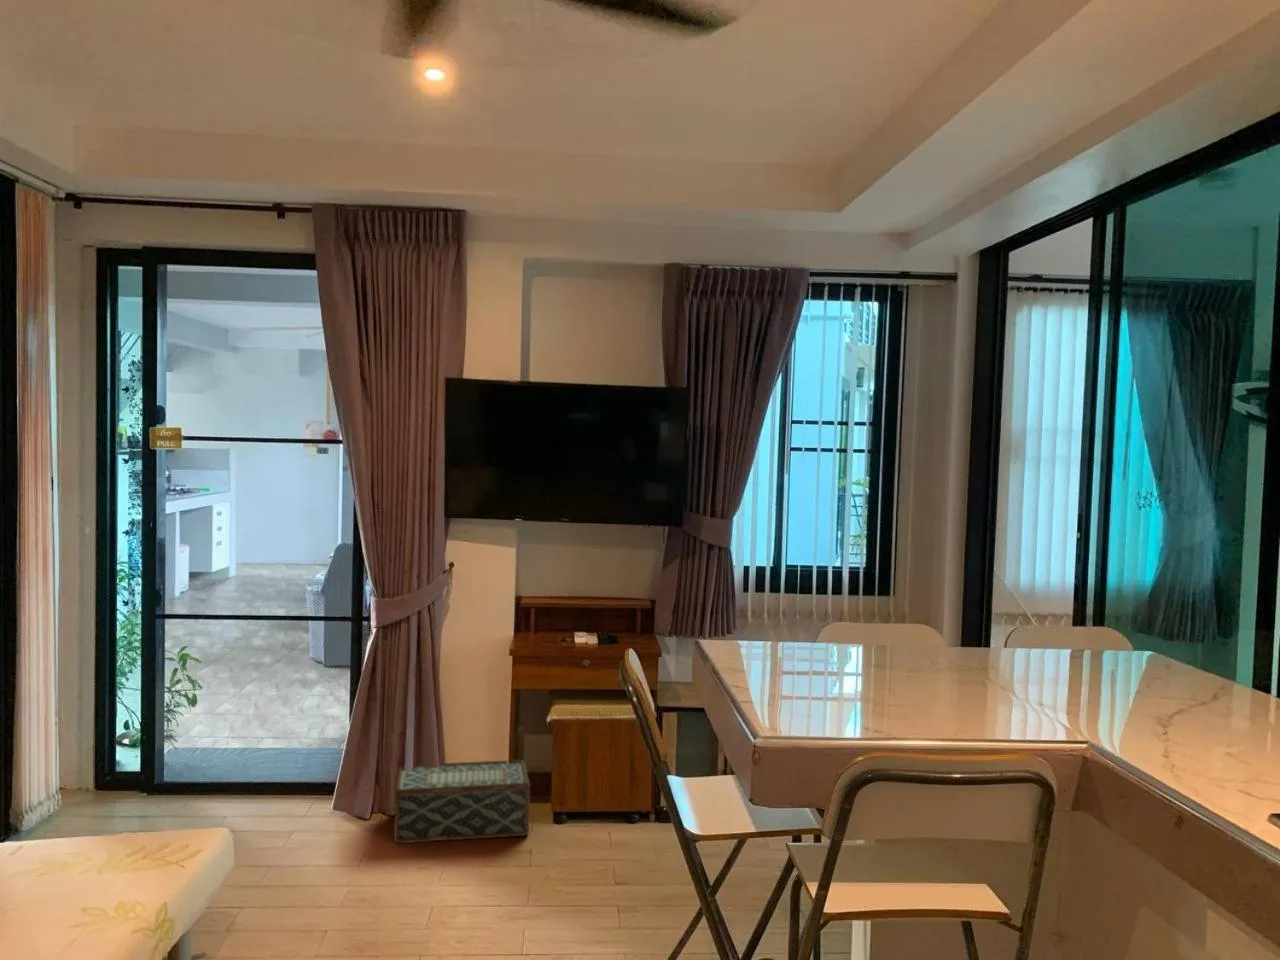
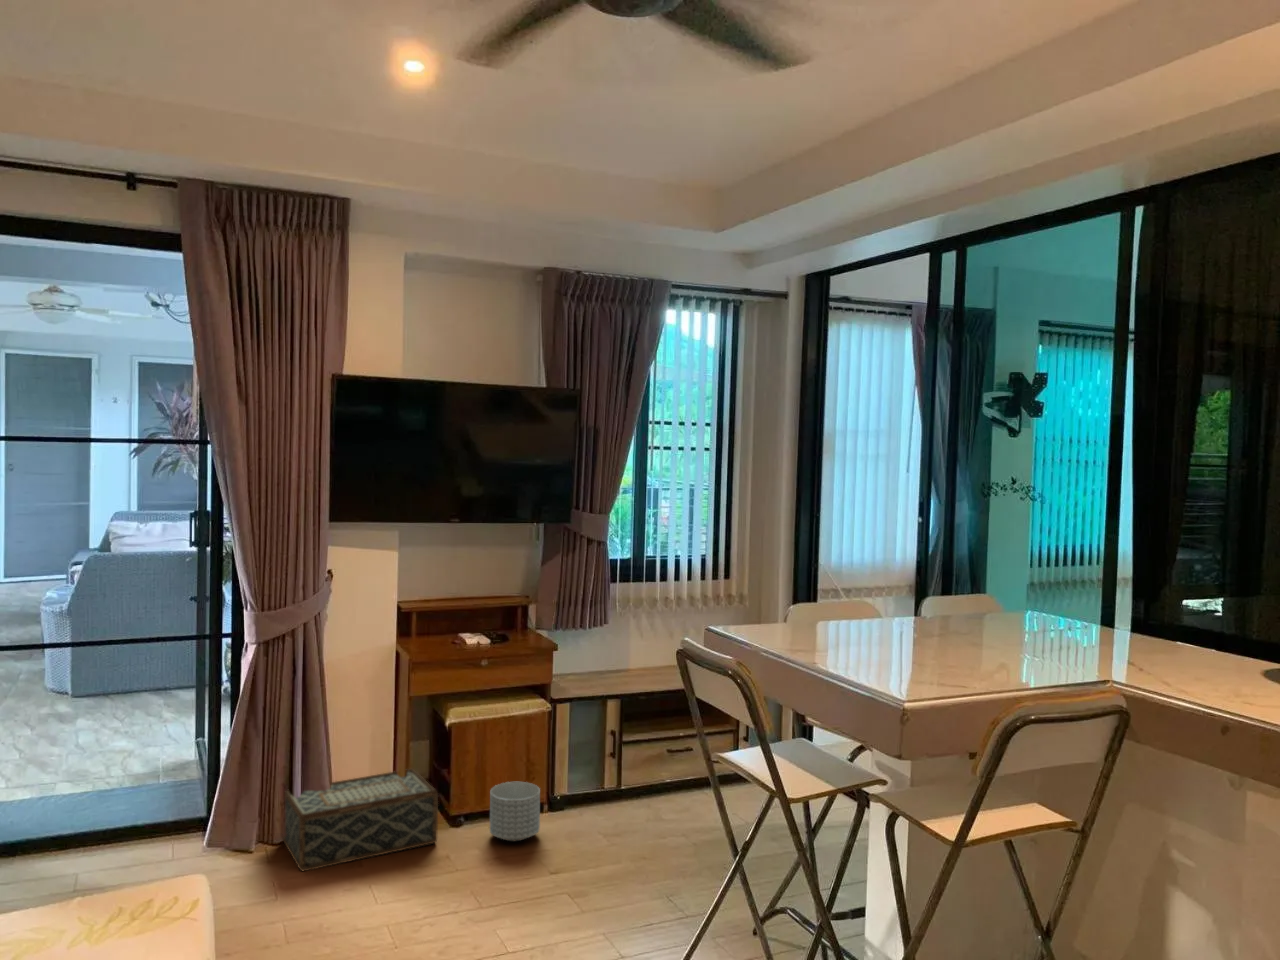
planter: none [580,785,631,846] -> present [490,782,540,841]

